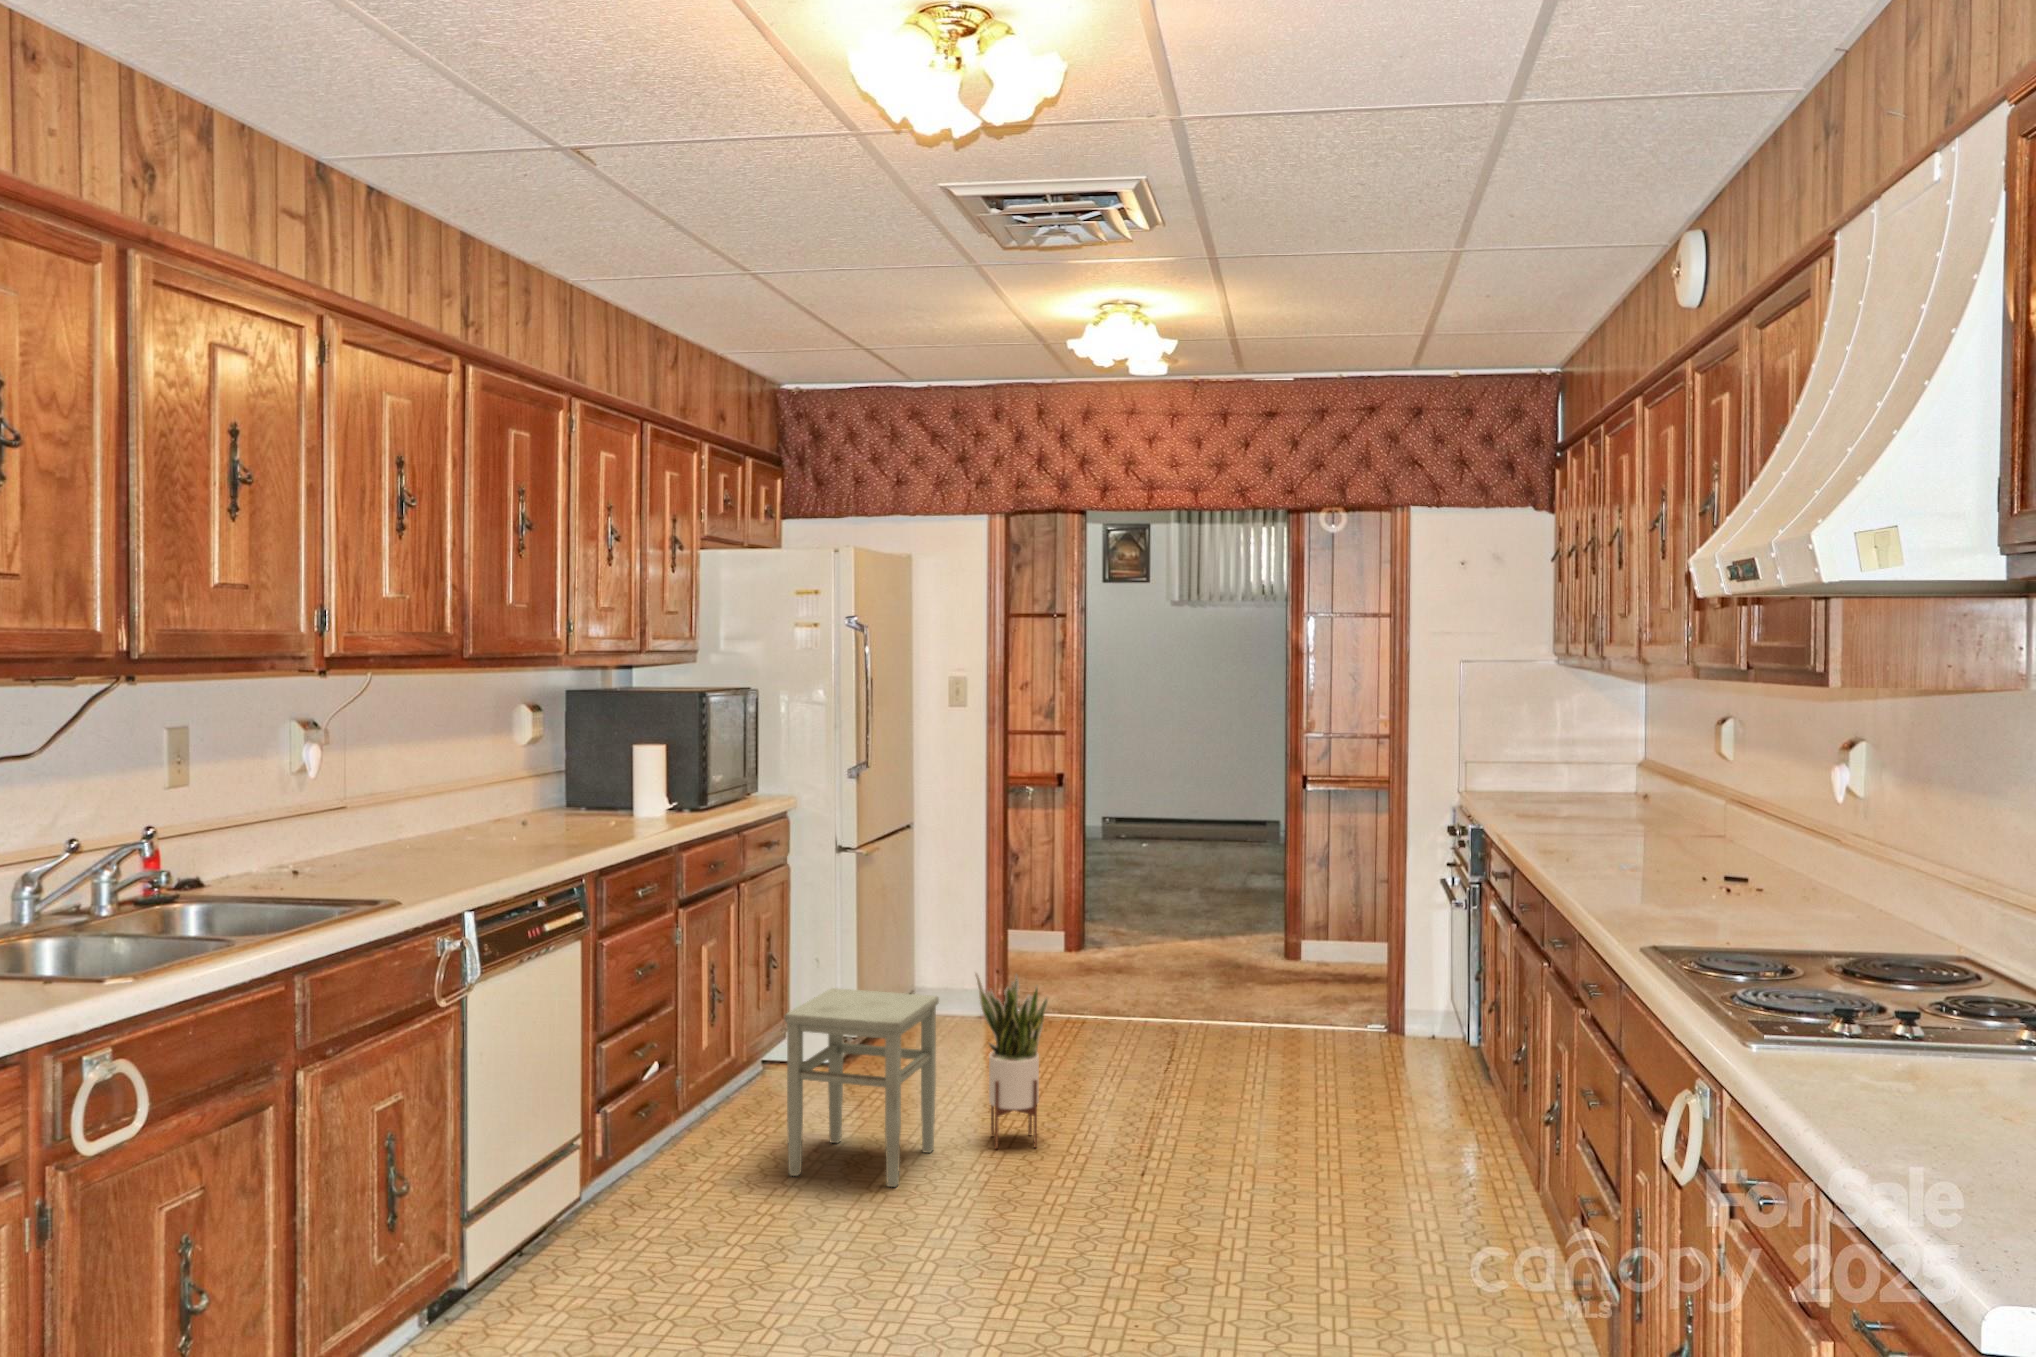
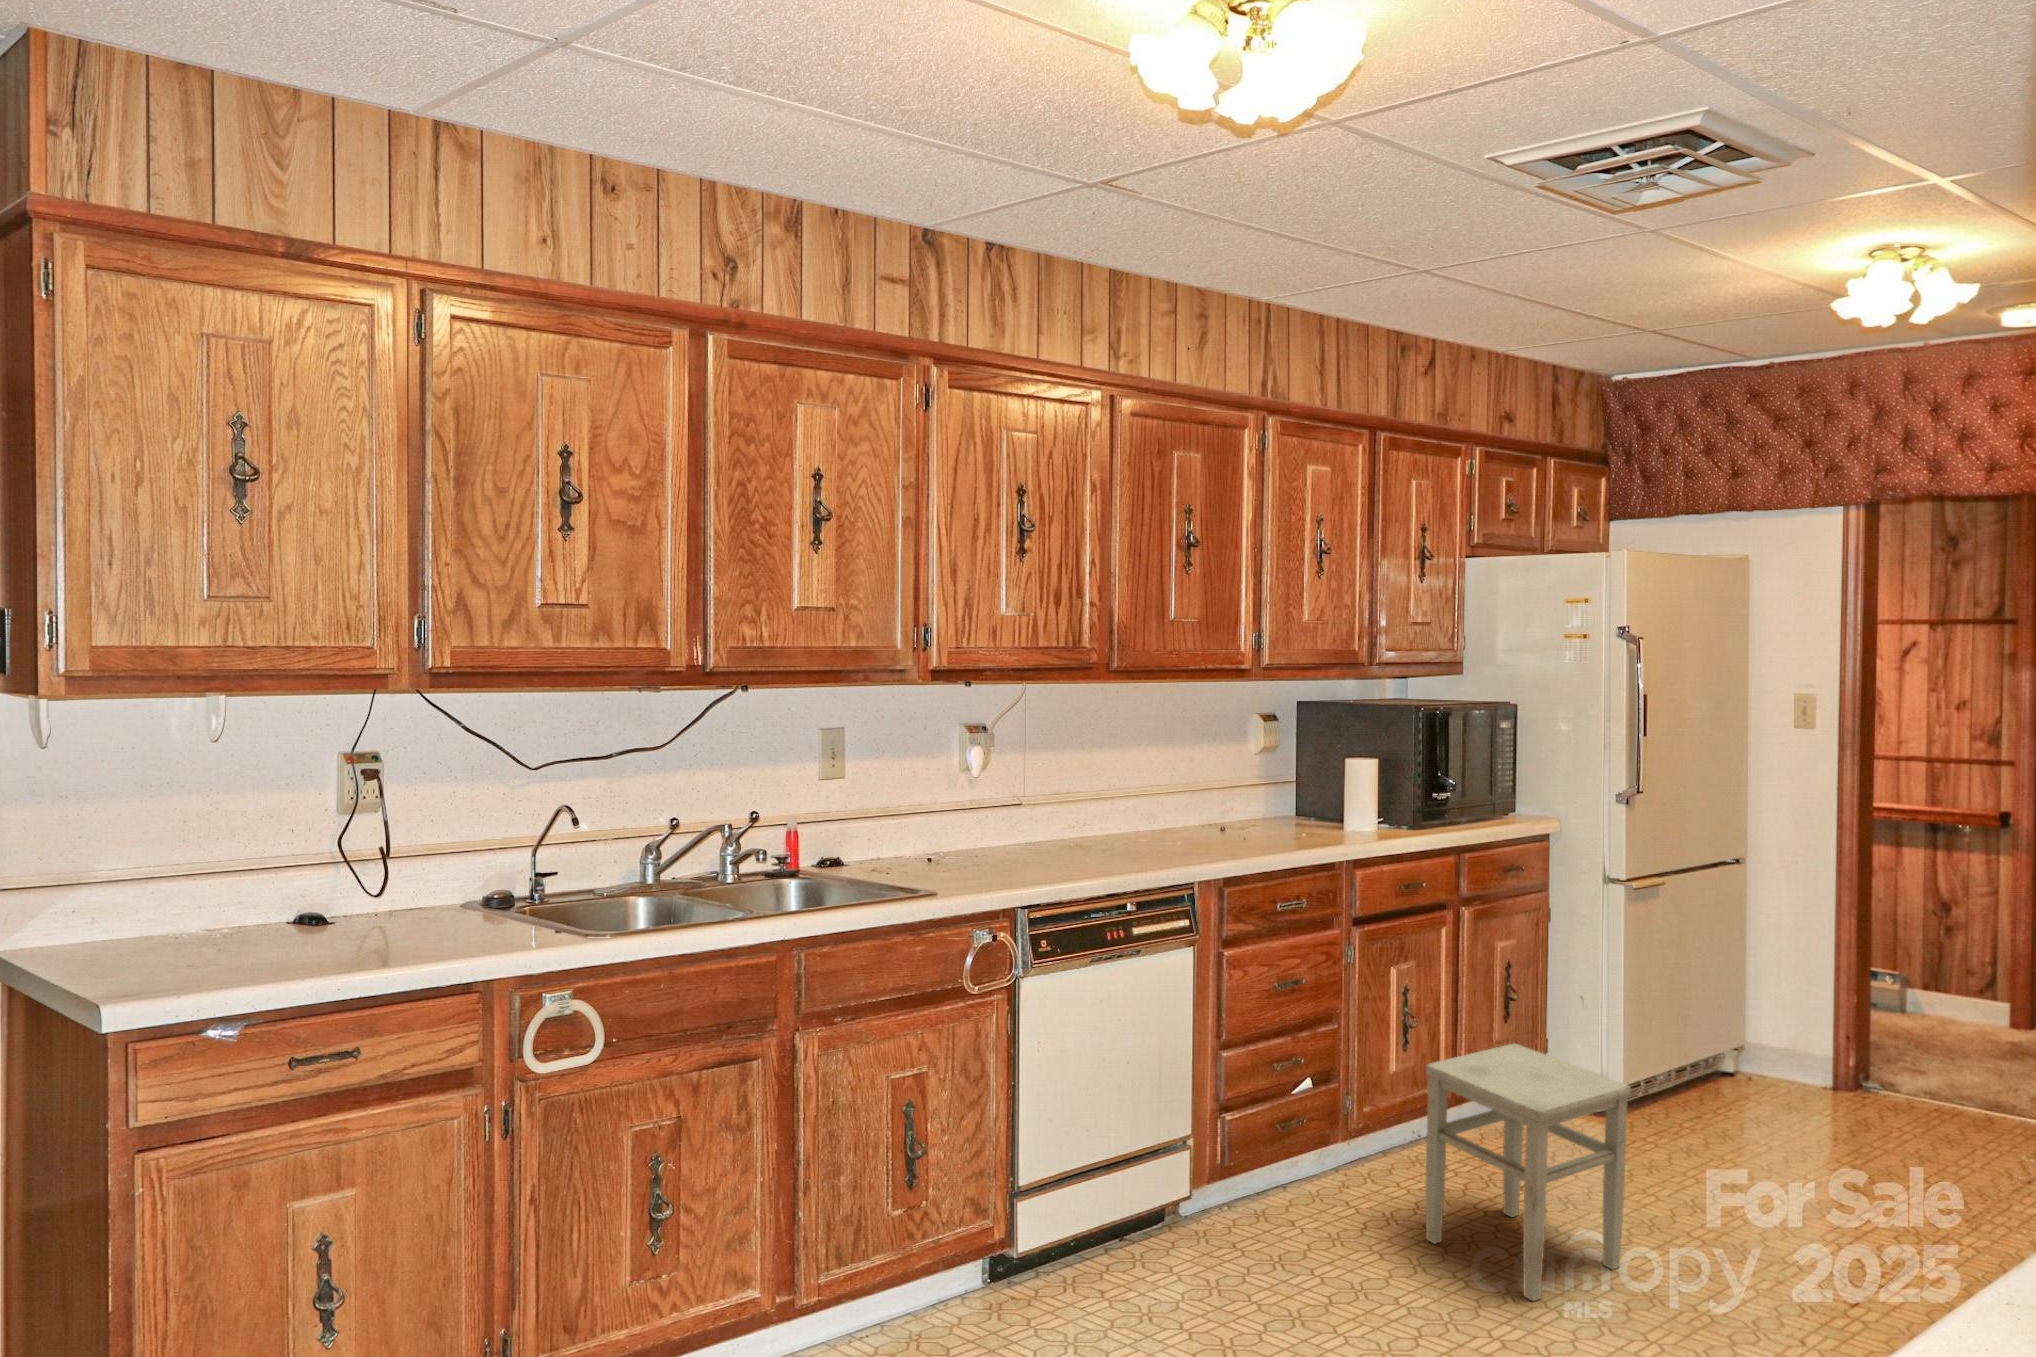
potted plant: present [975,973,1048,1149] -> none [1691,1067,1790,1315]

